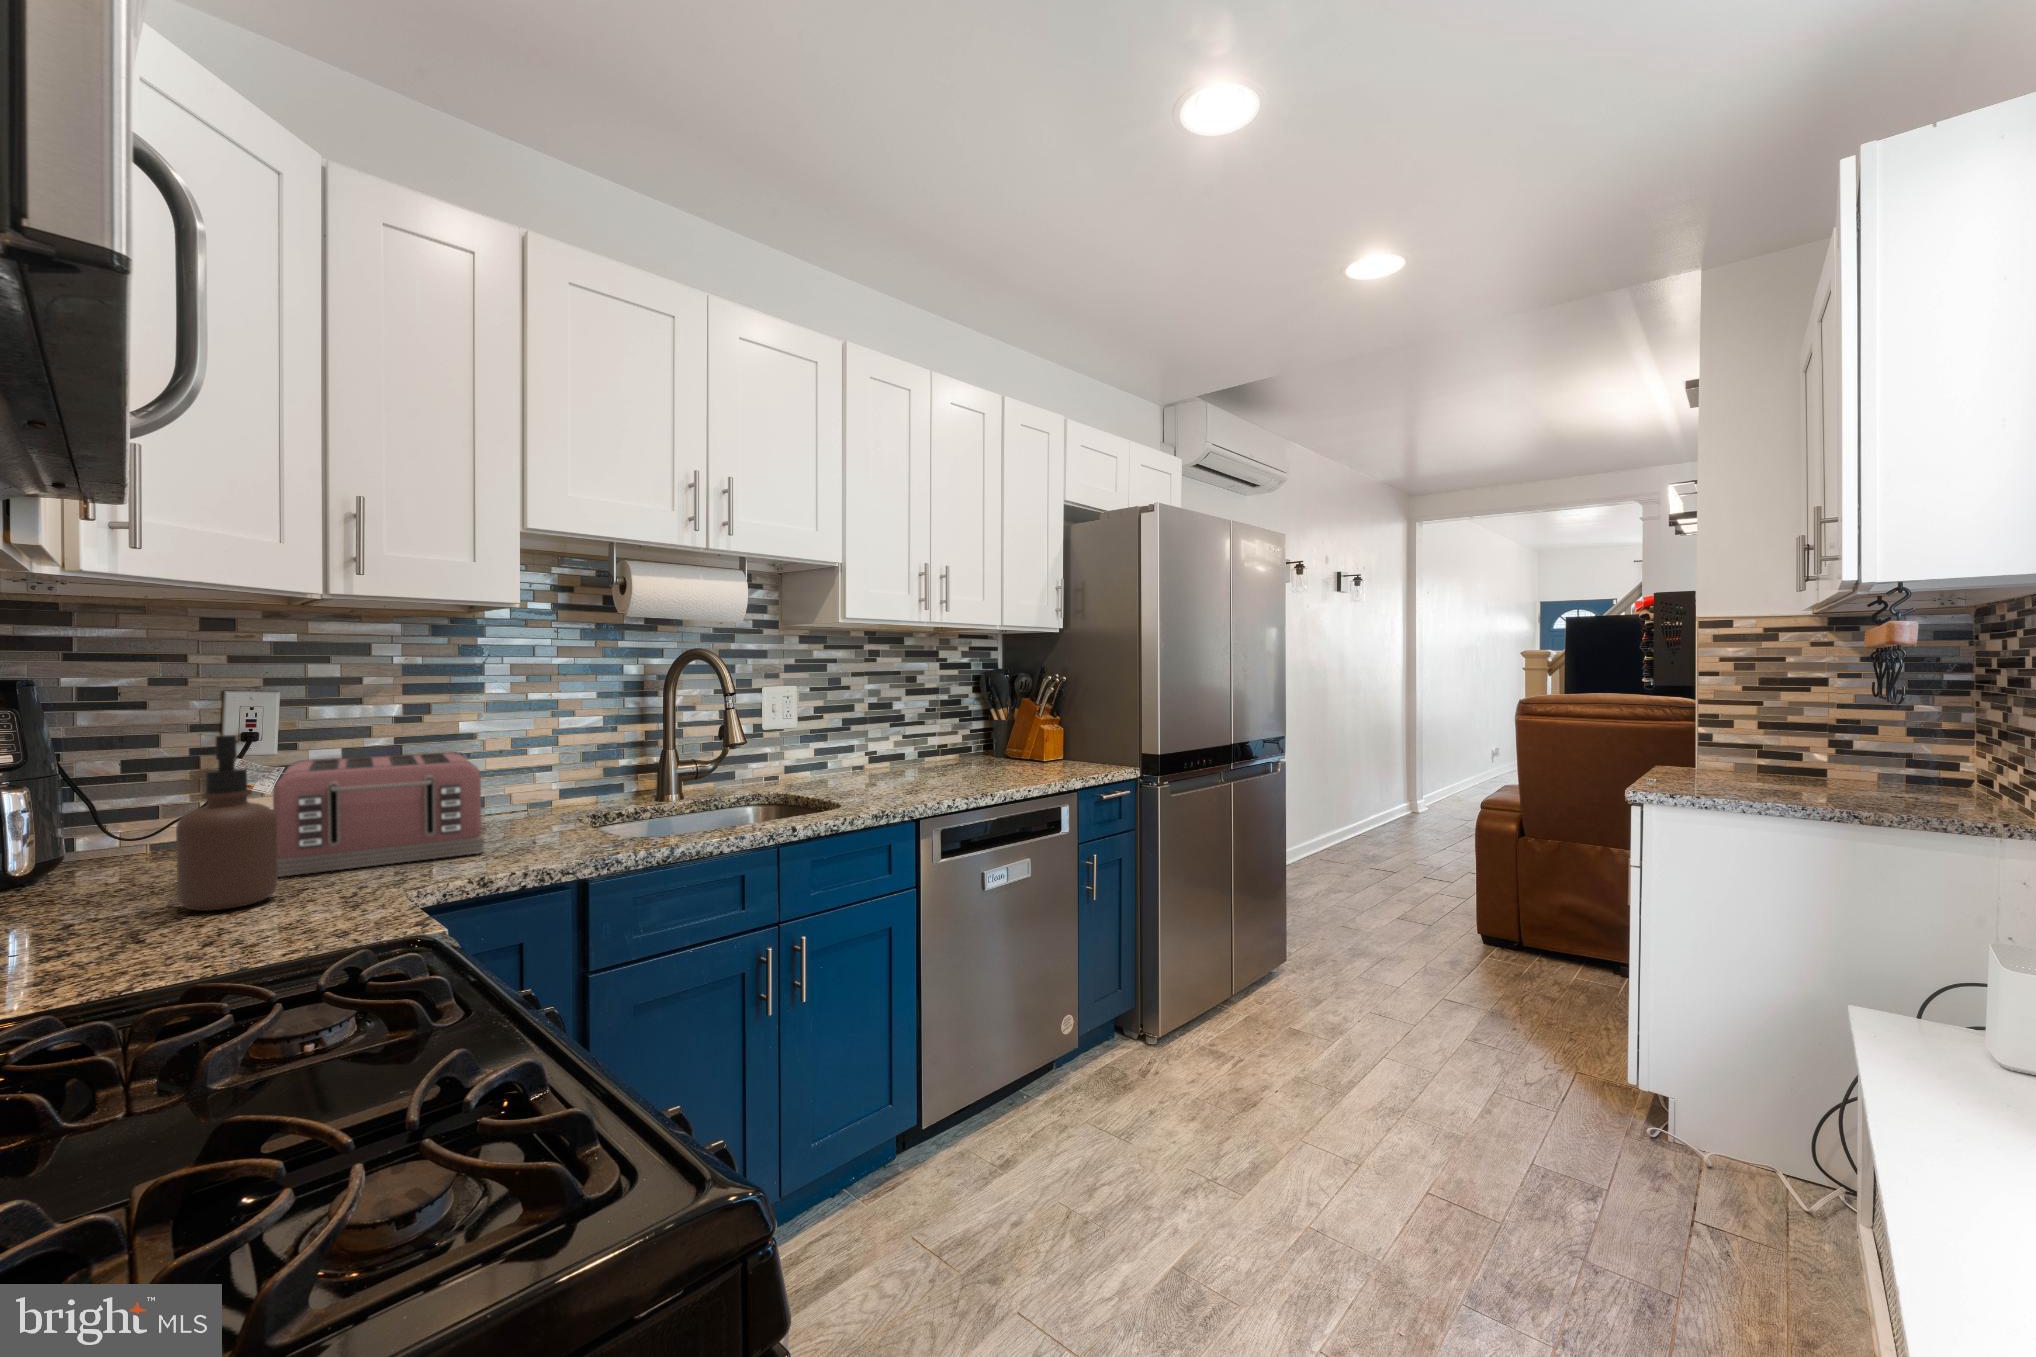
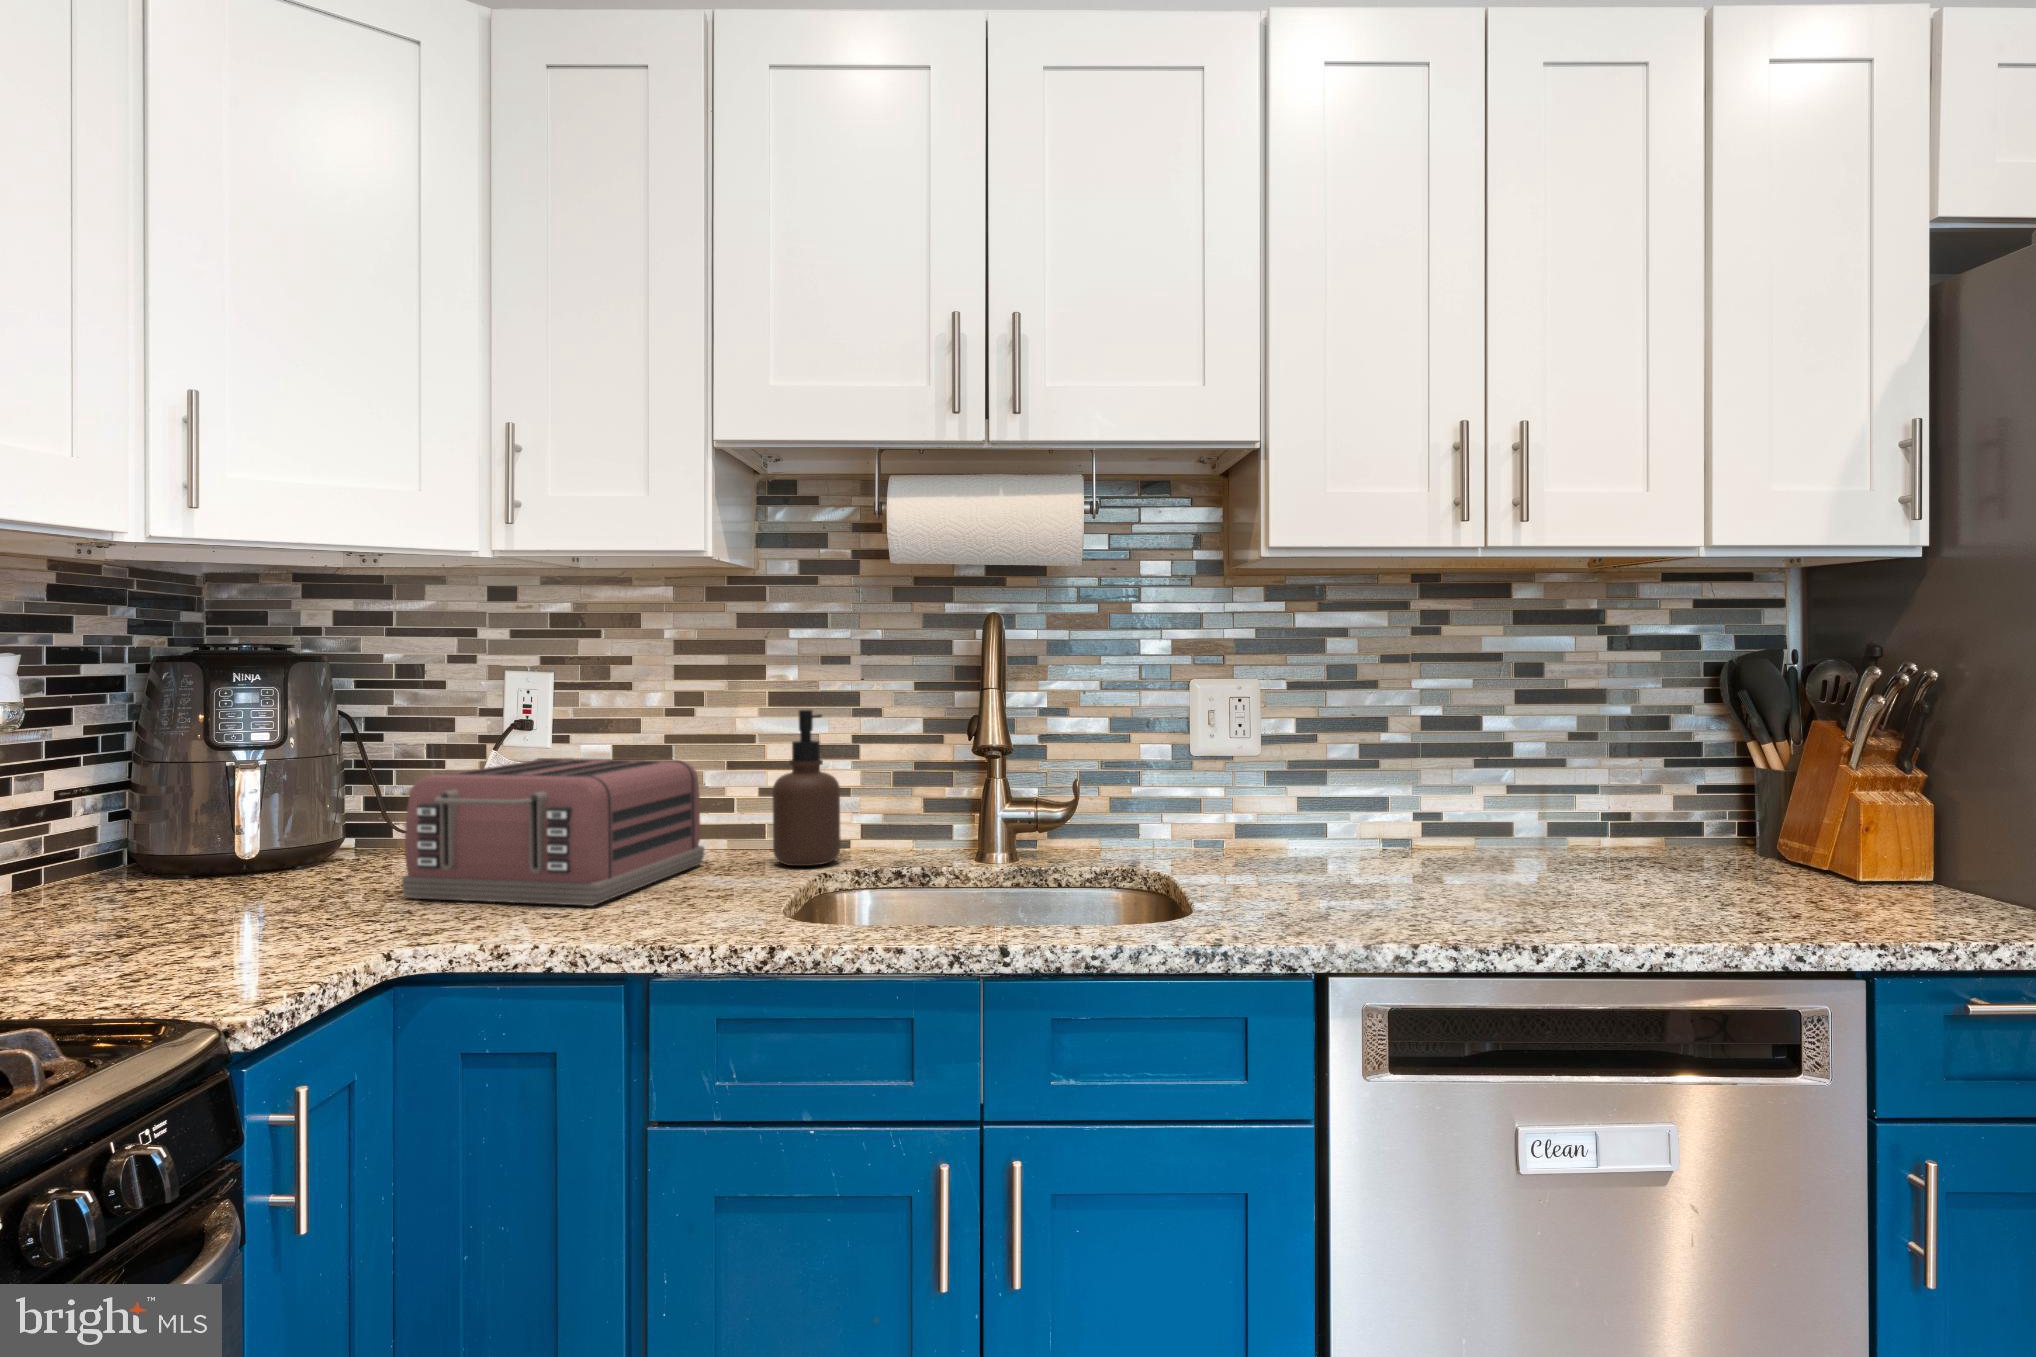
soap dispenser: present [176,735,277,911] -> present [772,710,841,866]

